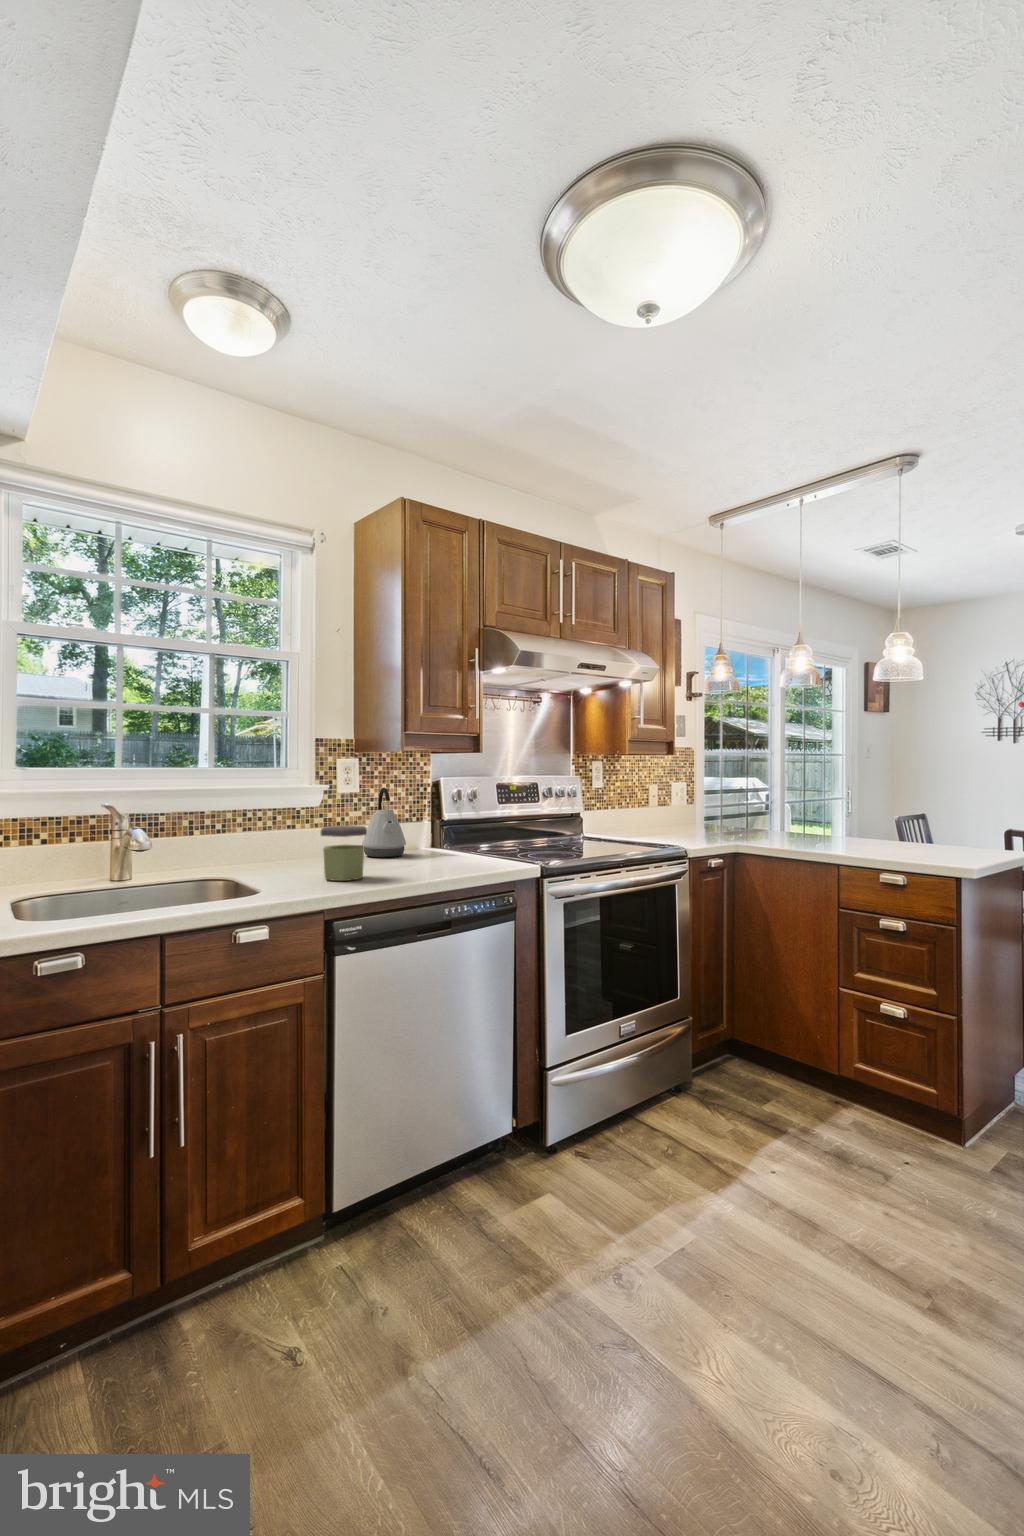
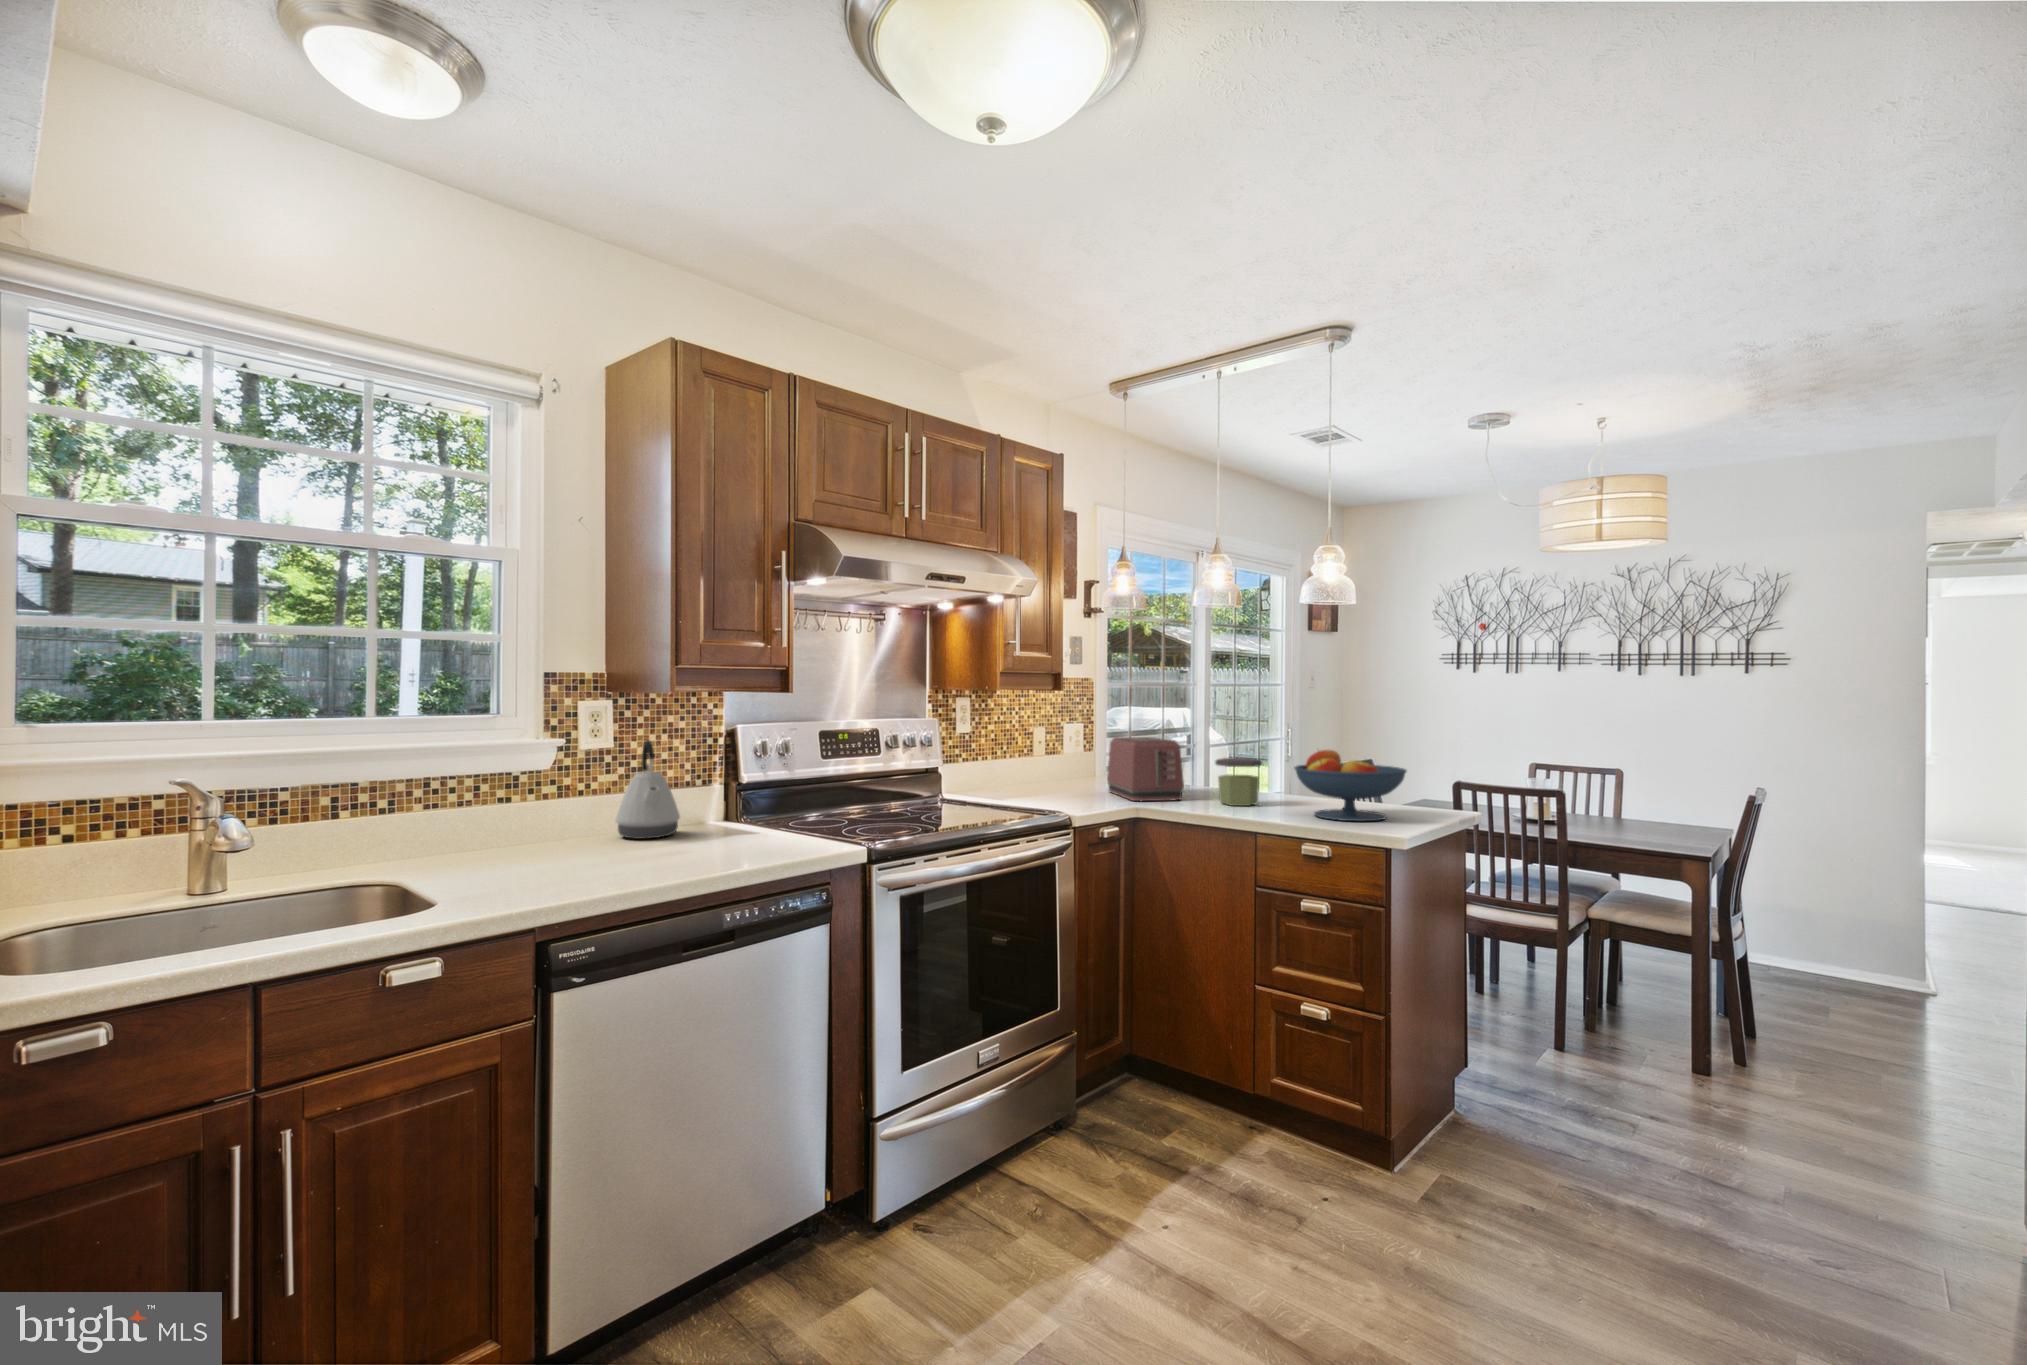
toaster: none [710,793,774,841] -> present [1107,737,1184,801]
fruit bowl: none [867,801,963,857] -> present [1295,750,1406,821]
jar: present [321,826,367,881] -> present [1215,758,1262,806]

